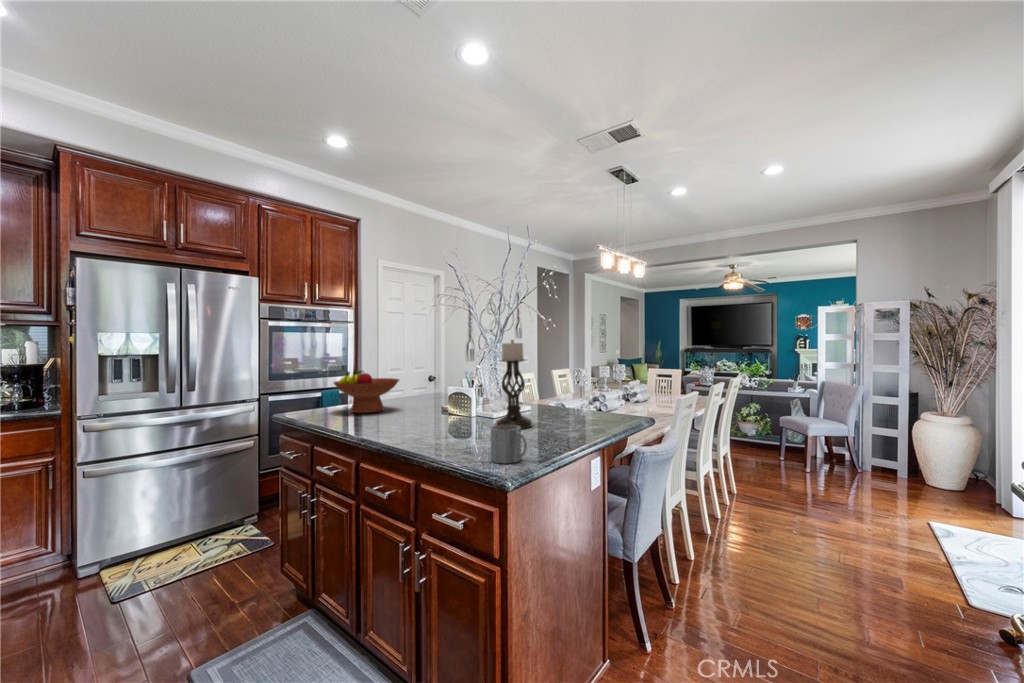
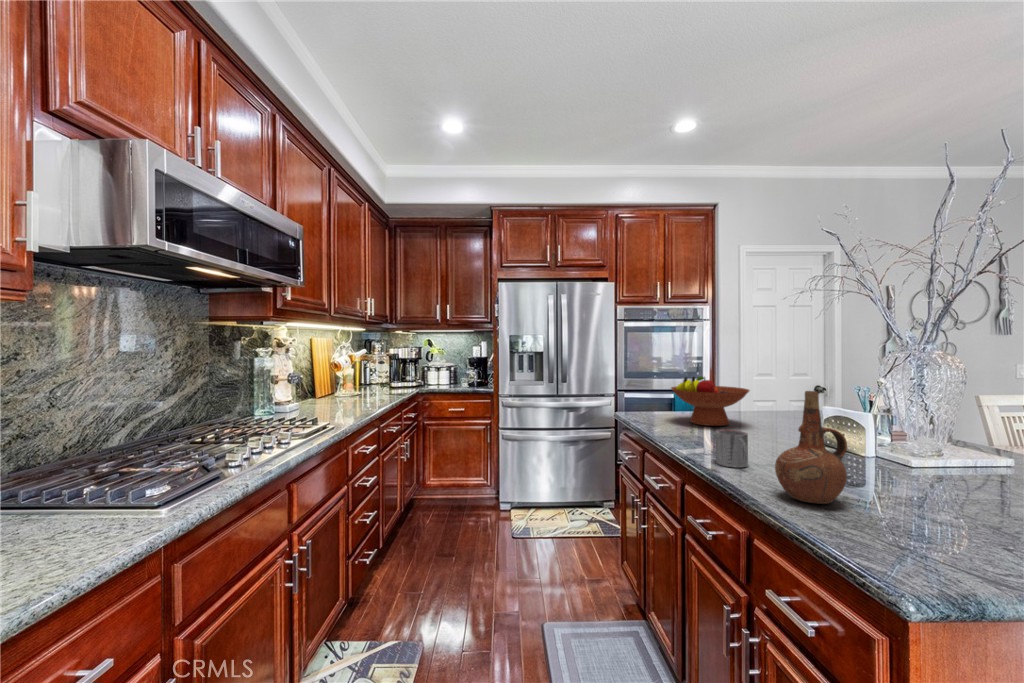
candle holder: present [496,340,532,429] -> none [892,348,972,492]
ceramic pitcher: none [434,370,477,448] -> present [775,391,847,504]
mug: present [491,425,527,463] -> present [716,430,748,468]

